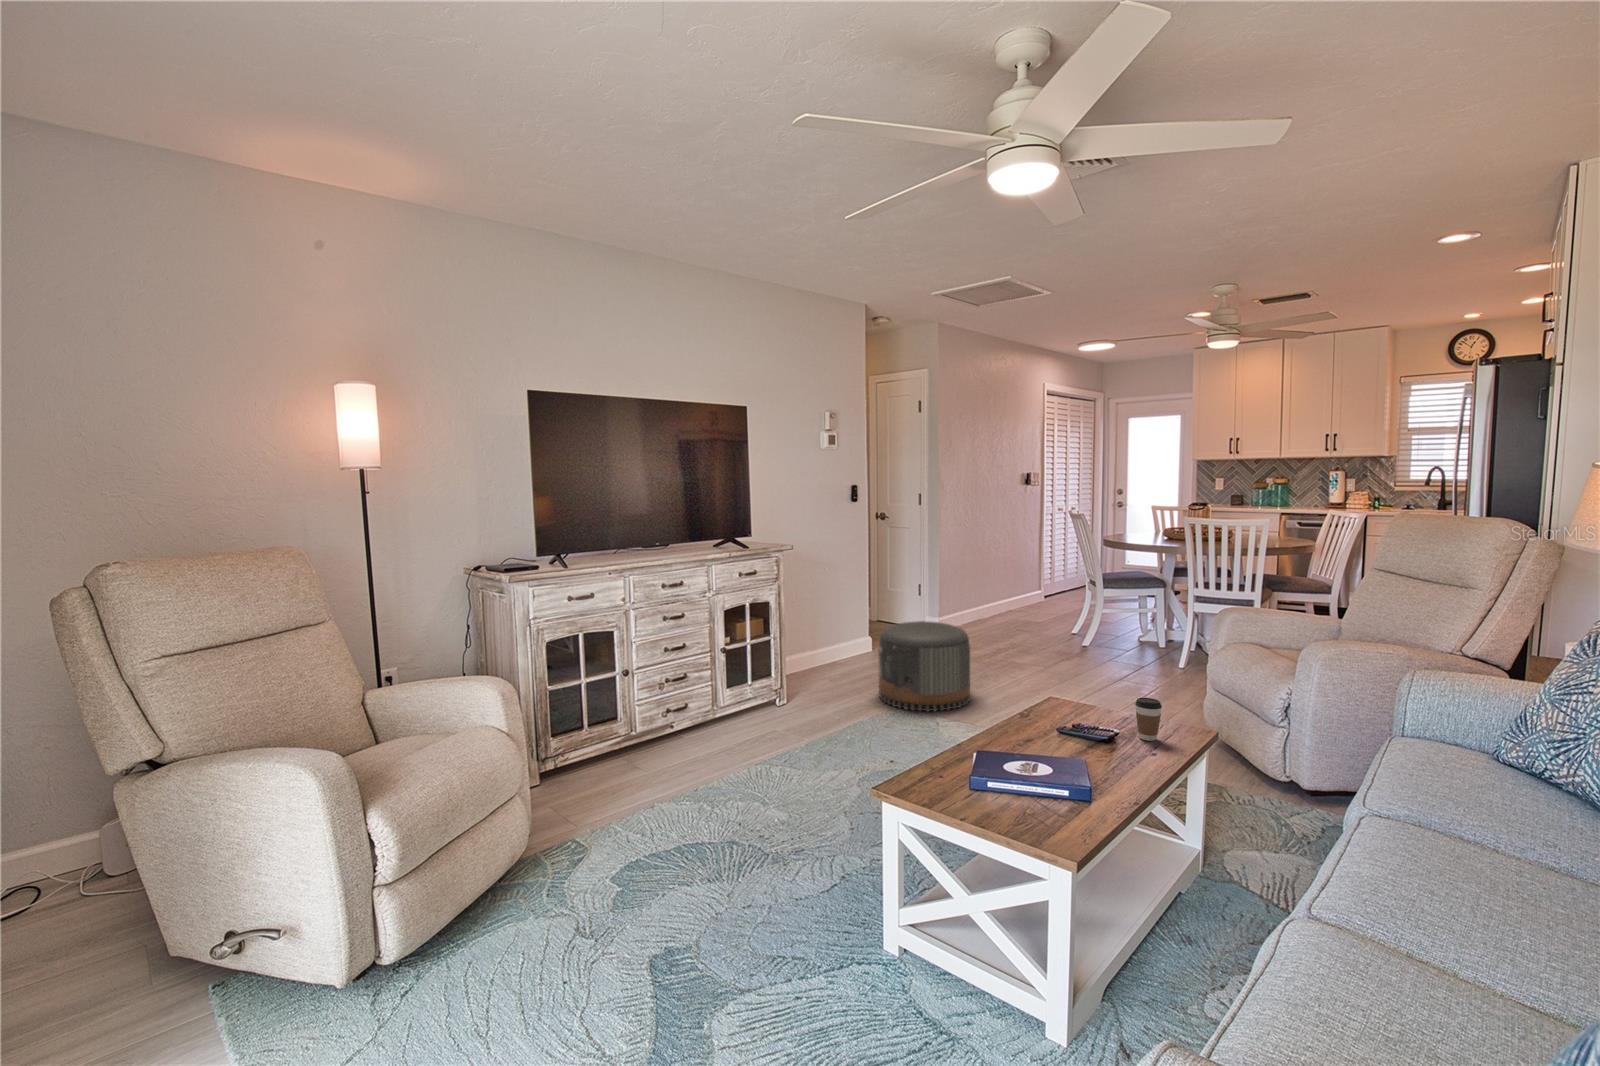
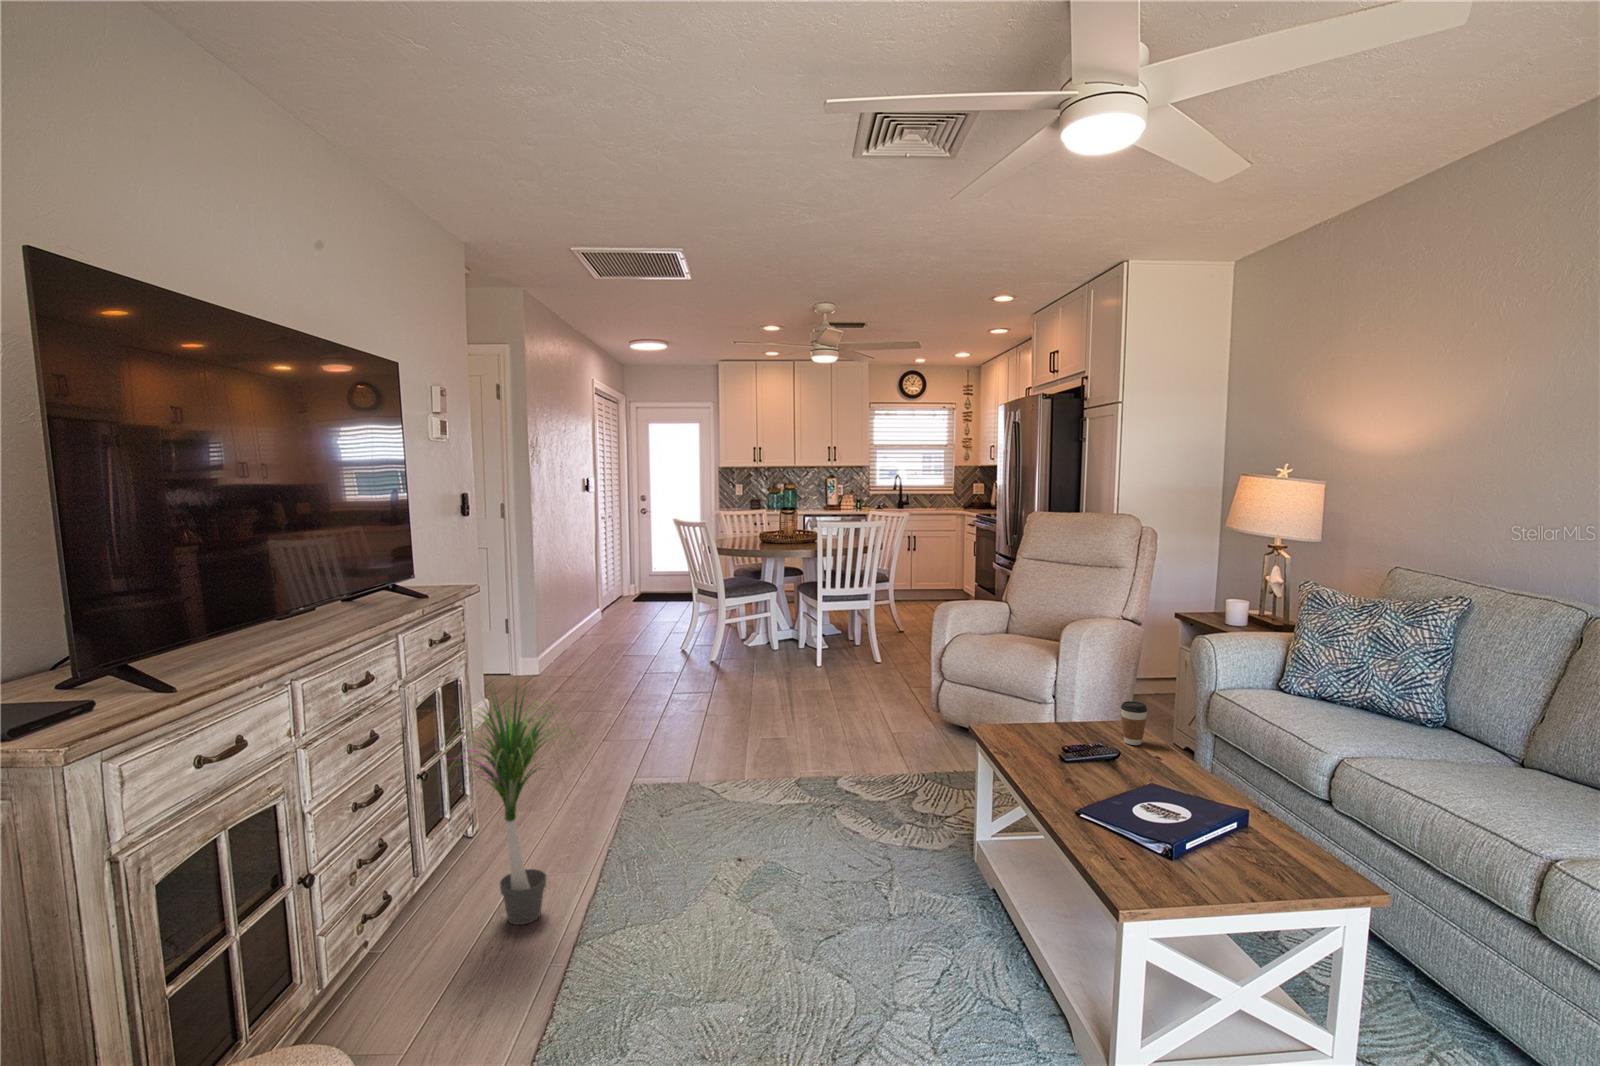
potted plant: none [695,593,793,744] -> present [427,685,573,925]
pouf: present [878,621,970,712] -> none [597,663,717,788]

